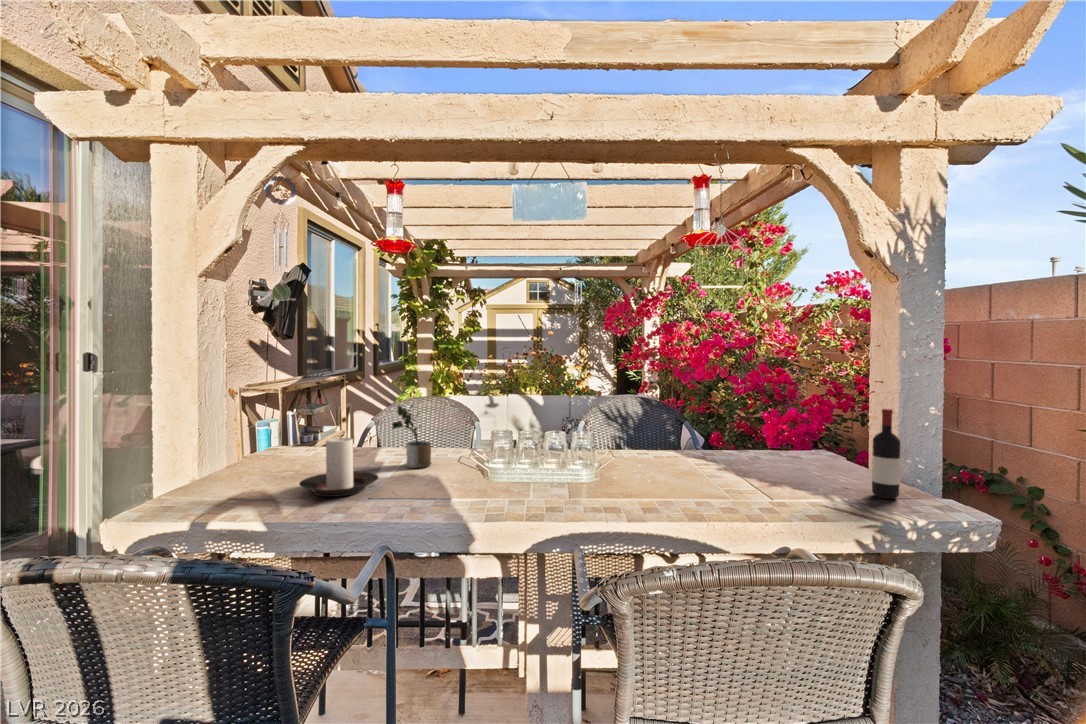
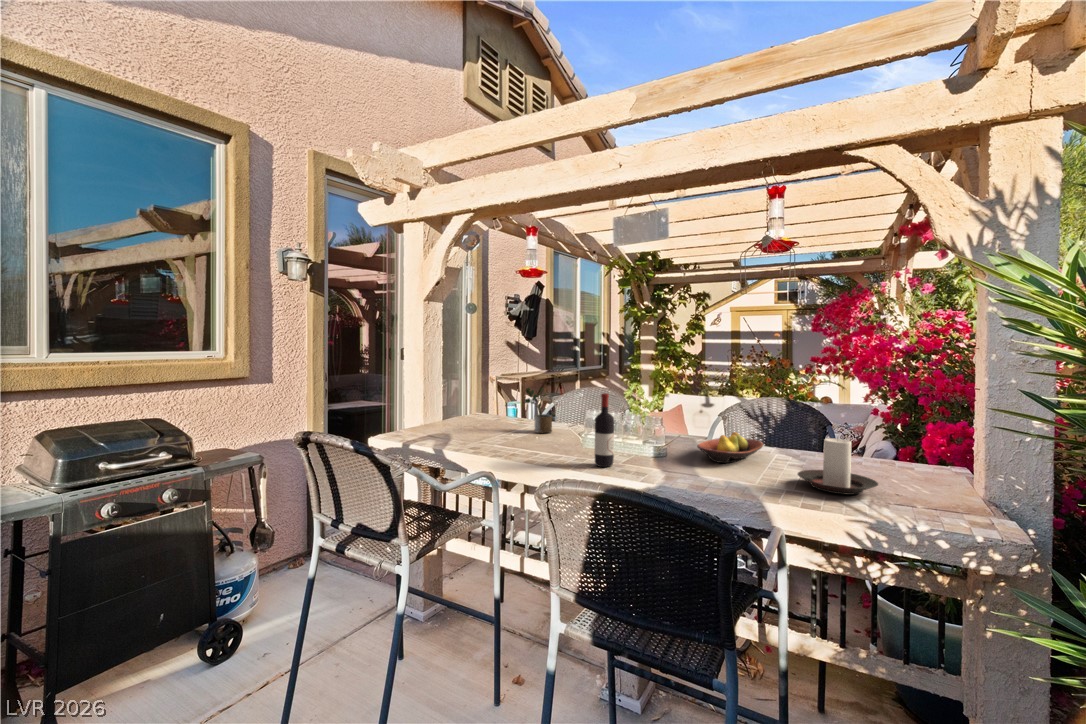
wine bottle: present [872,409,901,499] -> present [595,393,614,467]
candle holder: present [299,437,378,497] -> present [798,438,878,495]
fruit bowl: none [637,442,697,480] -> present [697,432,763,463]

